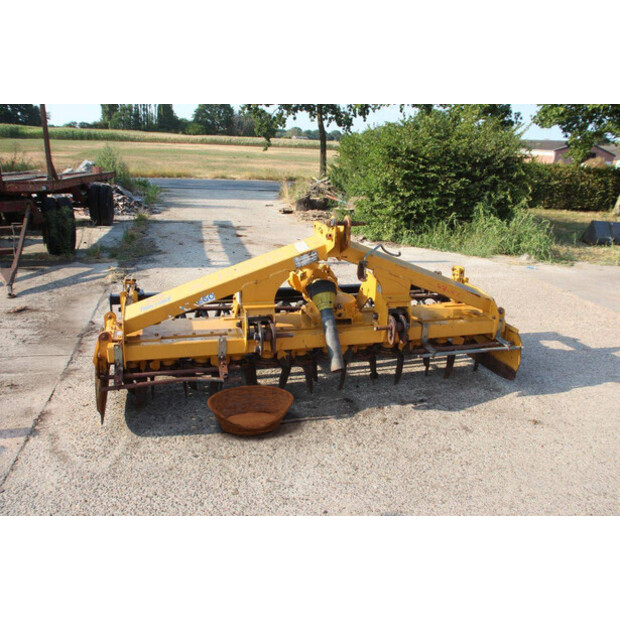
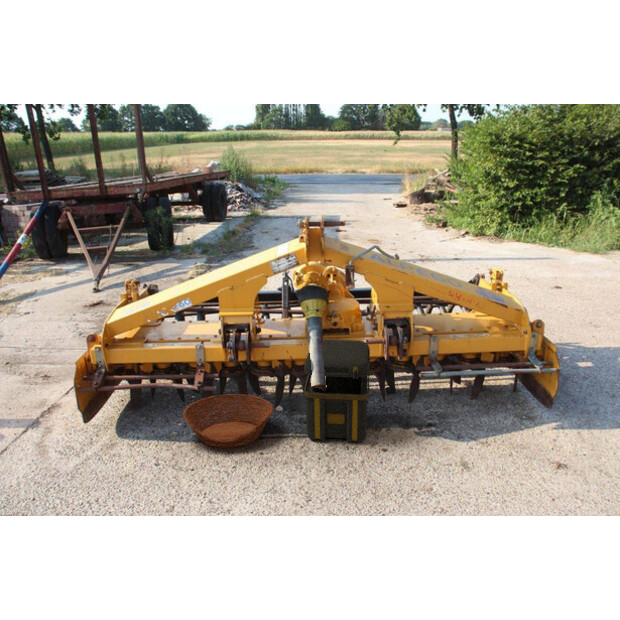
toolbox: none [317,329,384,421] -> present [304,339,370,442]

